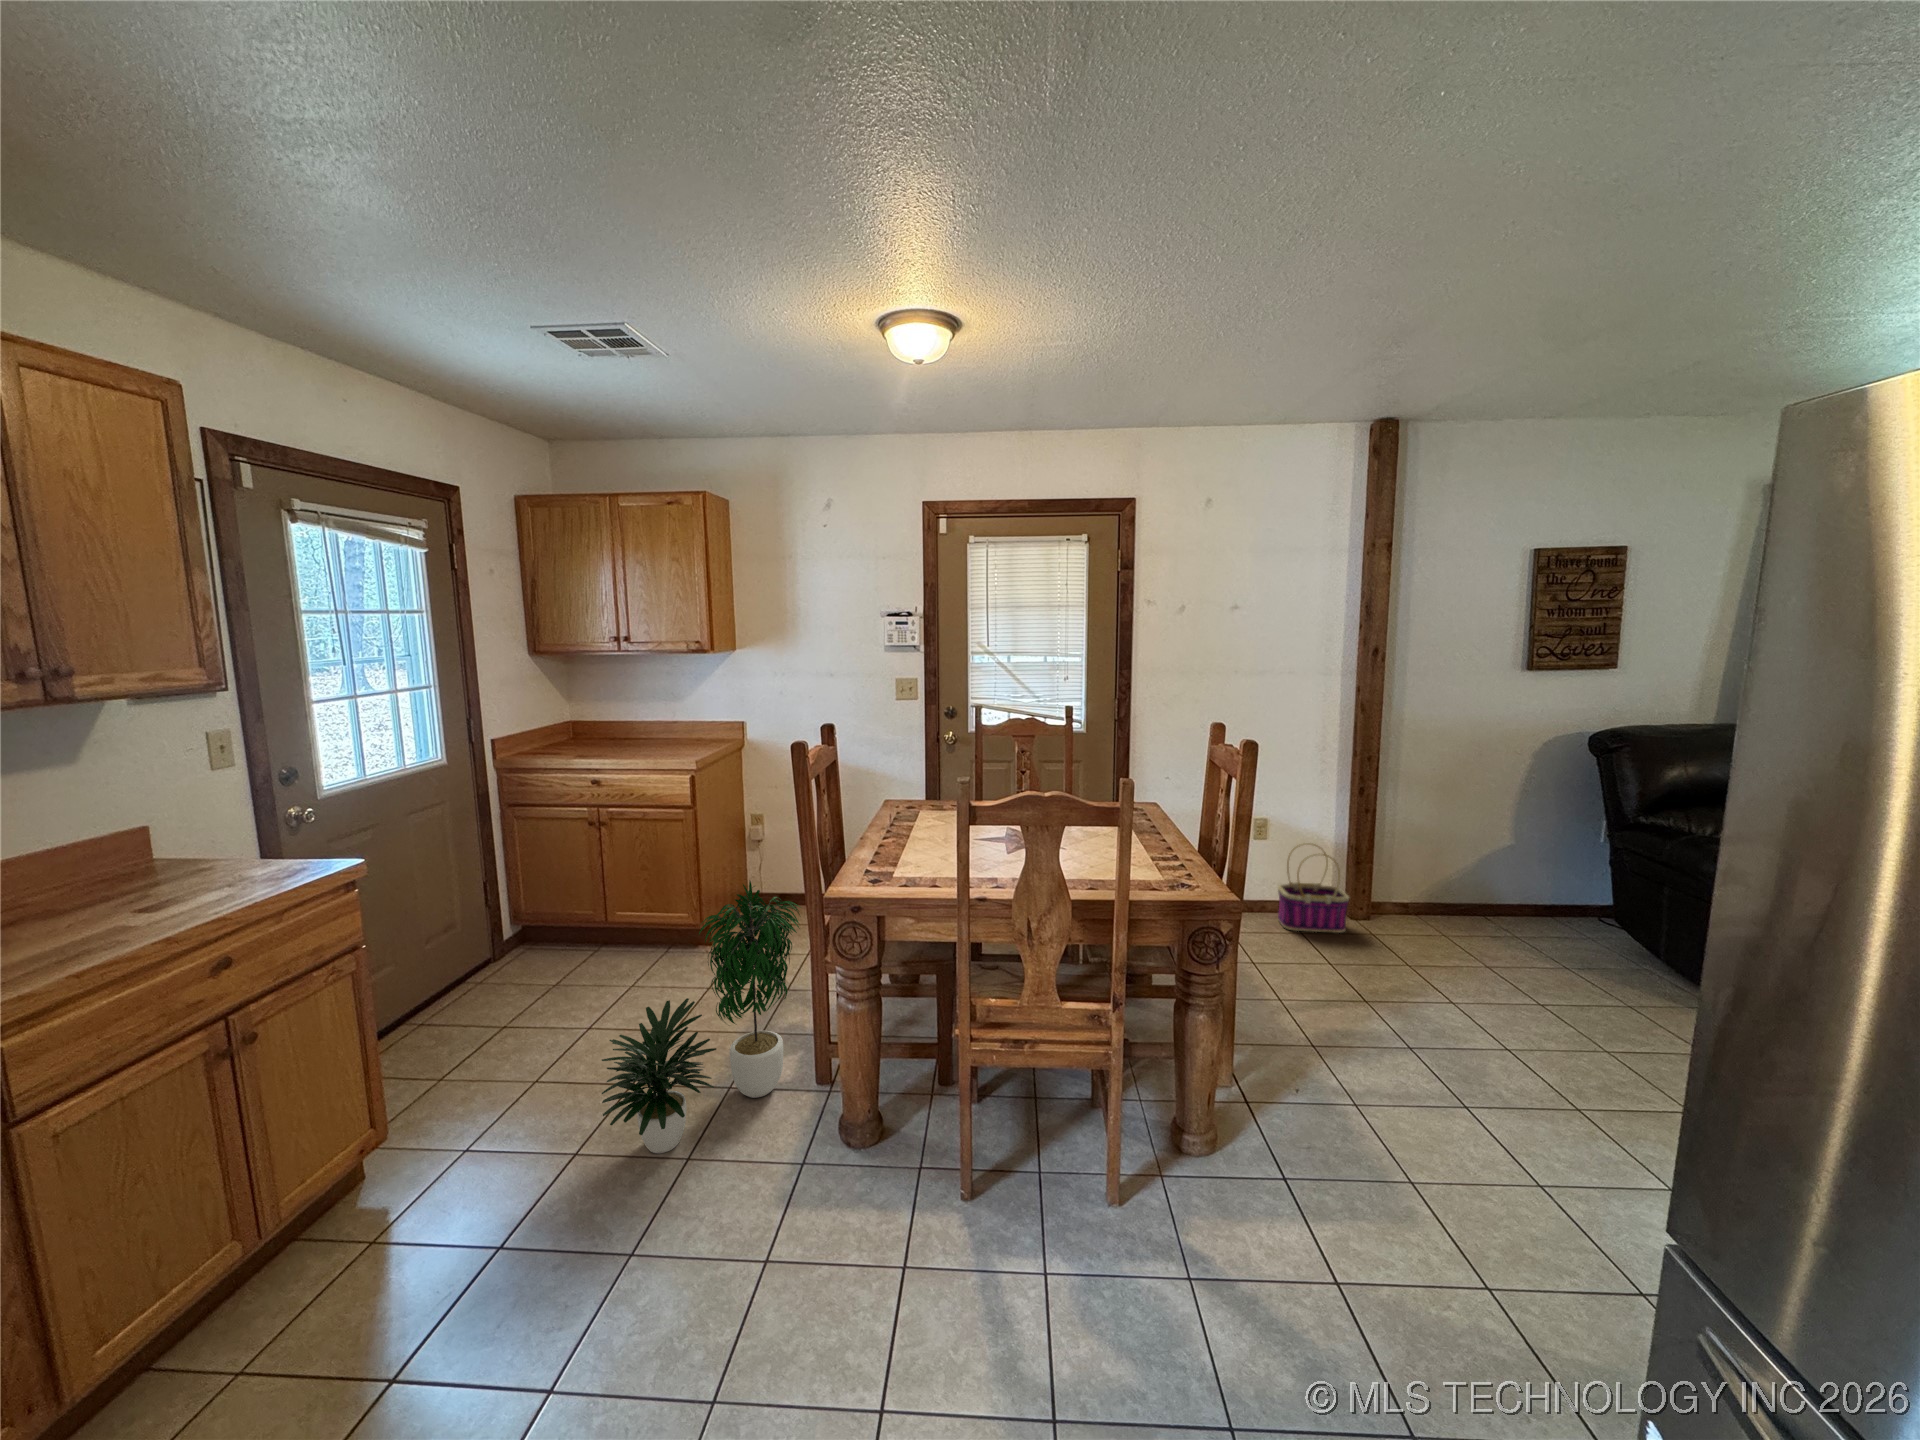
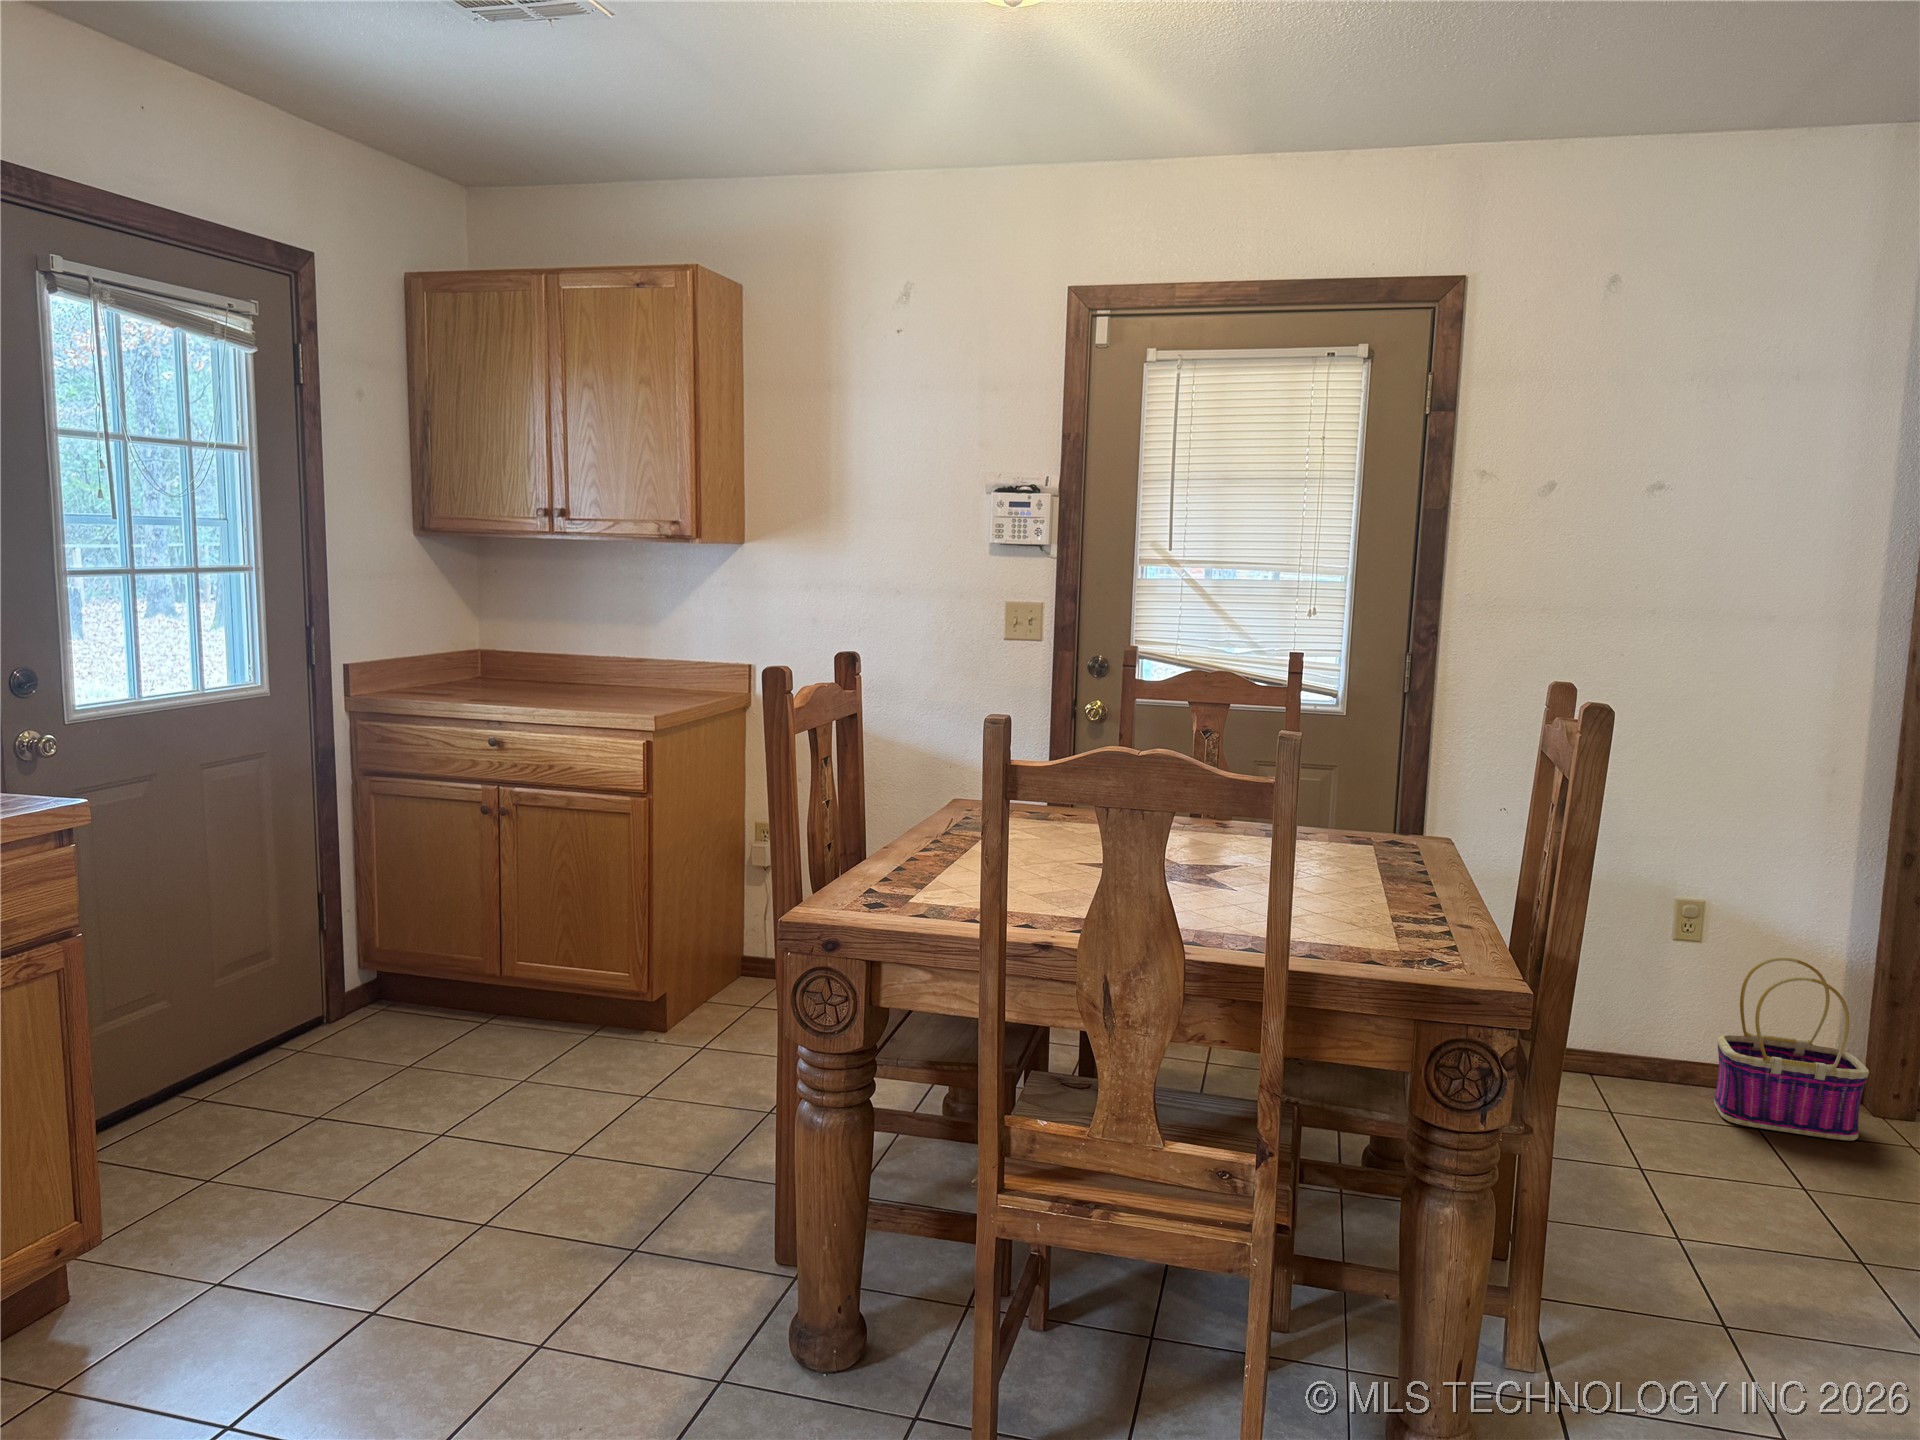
potted plant: present [602,881,800,1153] -> none [415,893,768,1321]

